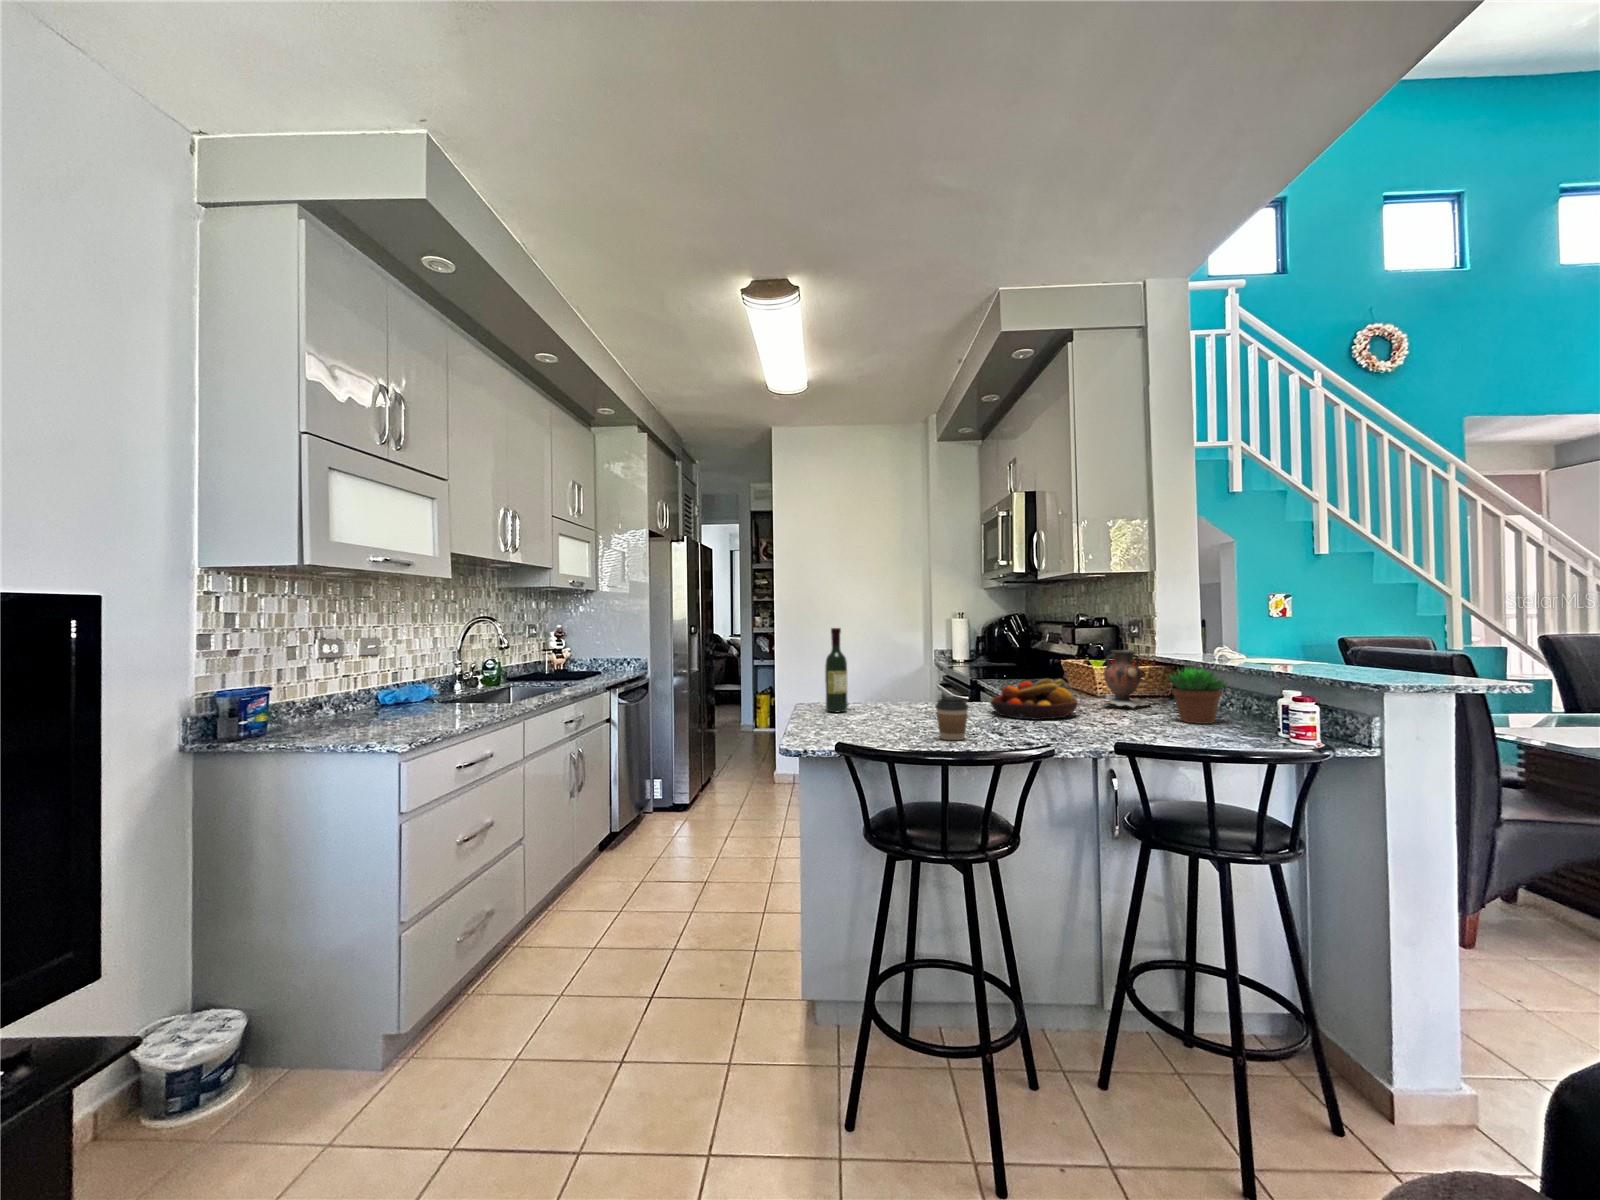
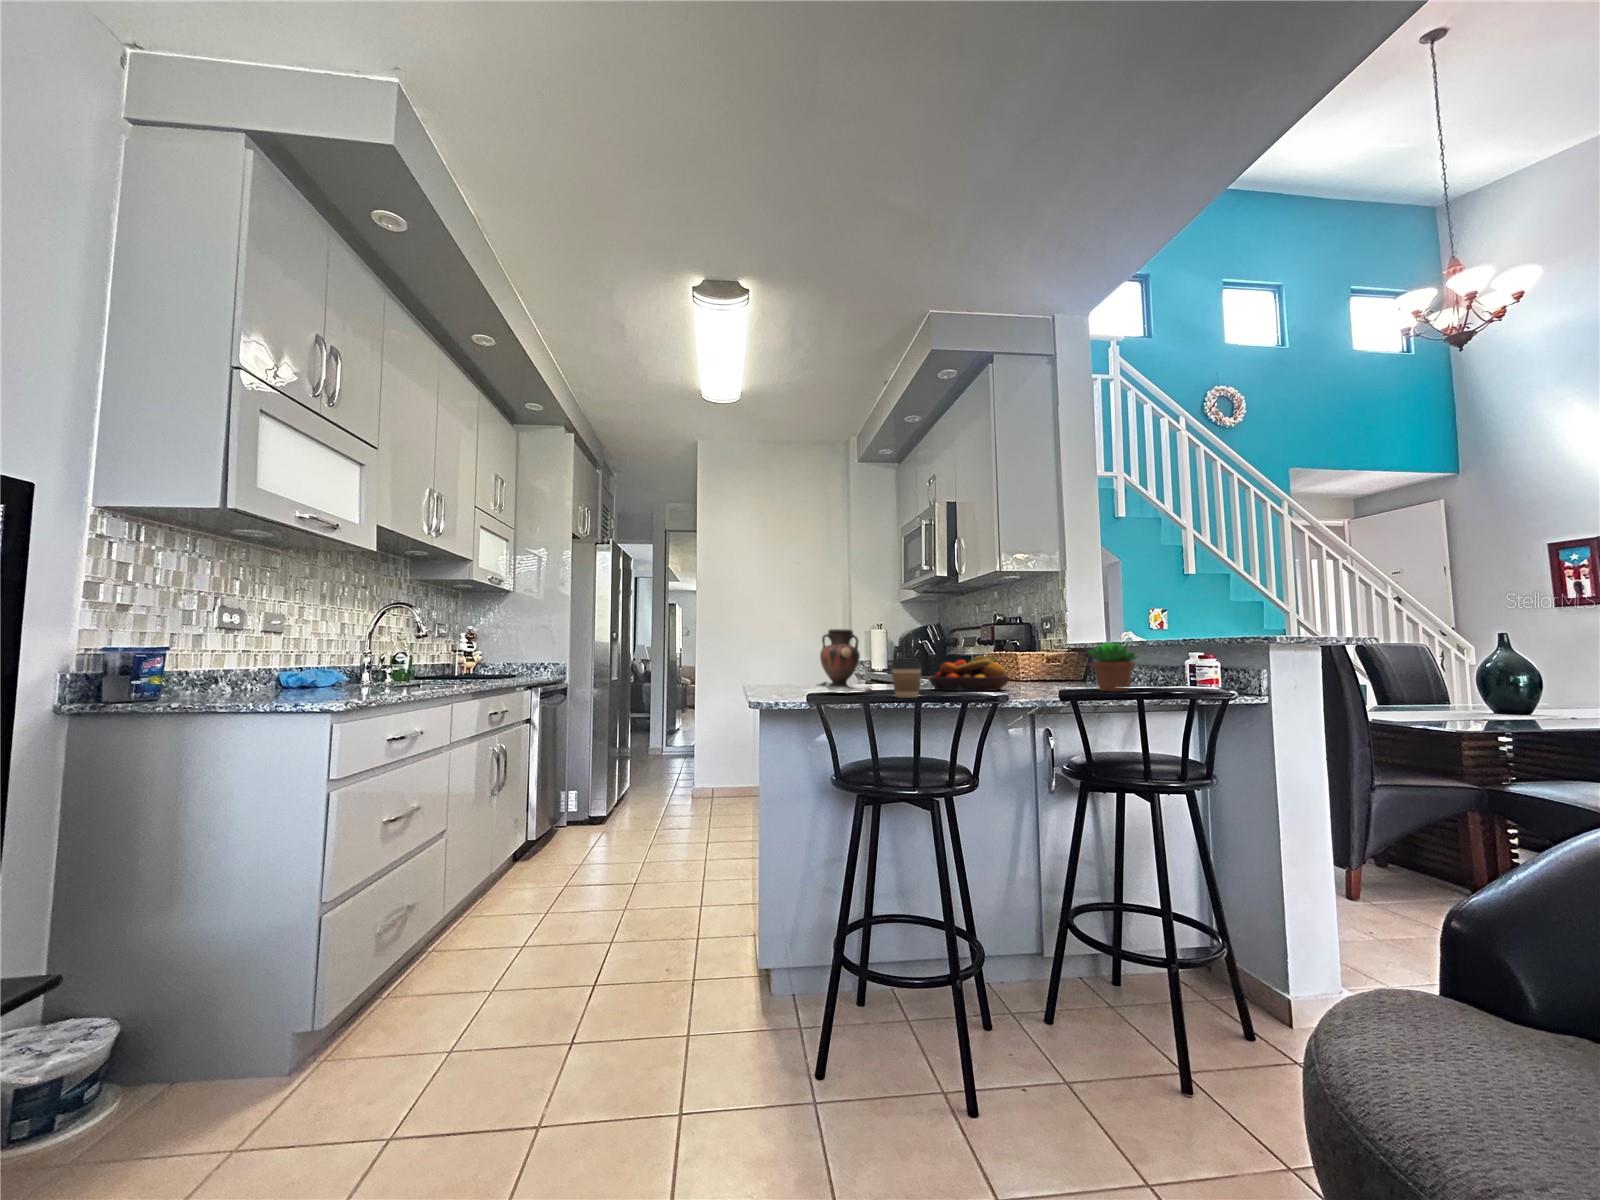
wine bottle: present [825,628,848,712] -> none [771,608,793,690]
vase: present [1095,650,1150,707] -> present [808,629,873,693]

